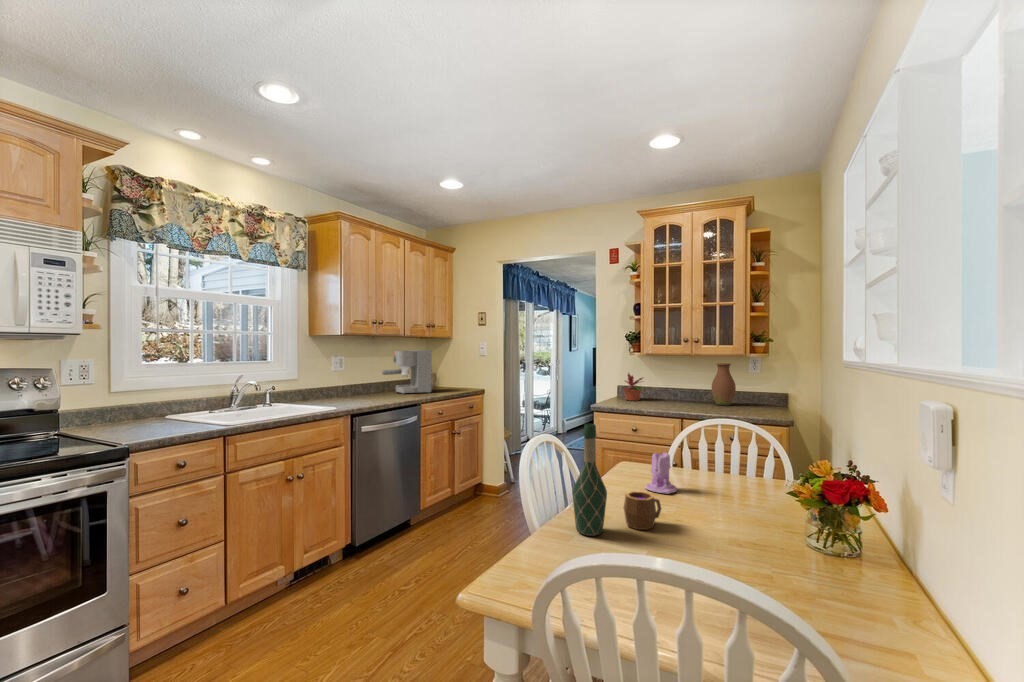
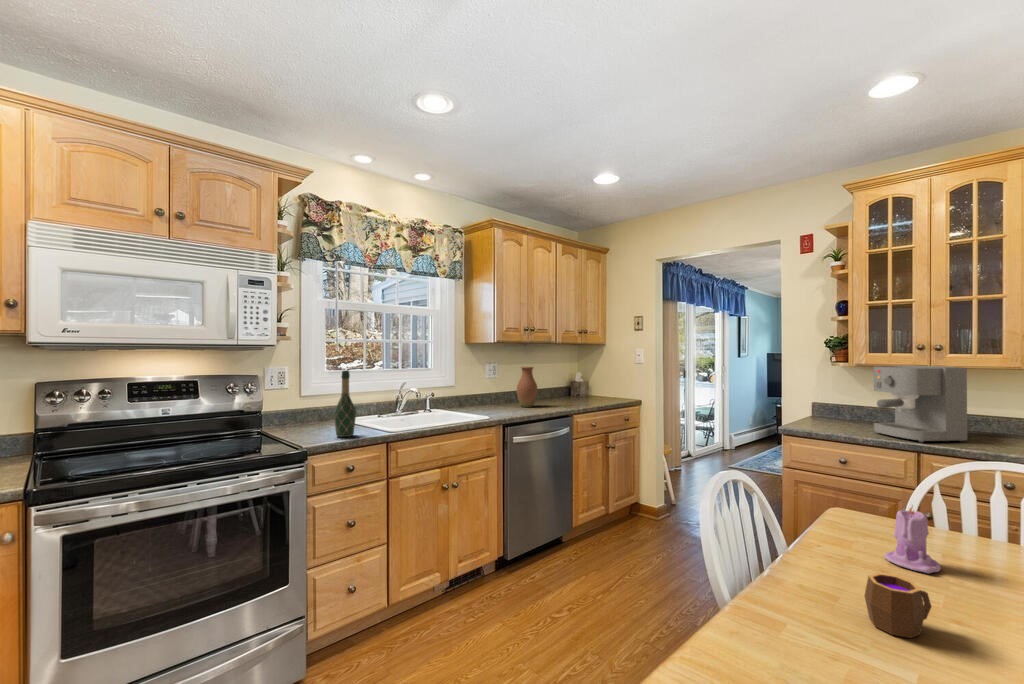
coffee maker: present [382,350,432,394] -> present [874,366,967,442]
vase: present [712,363,736,406] -> present [517,367,538,407]
potted plant: present [622,373,643,401] -> none [812,386,860,422]
wine bottle: present [572,424,607,536] -> present [334,370,356,437]

